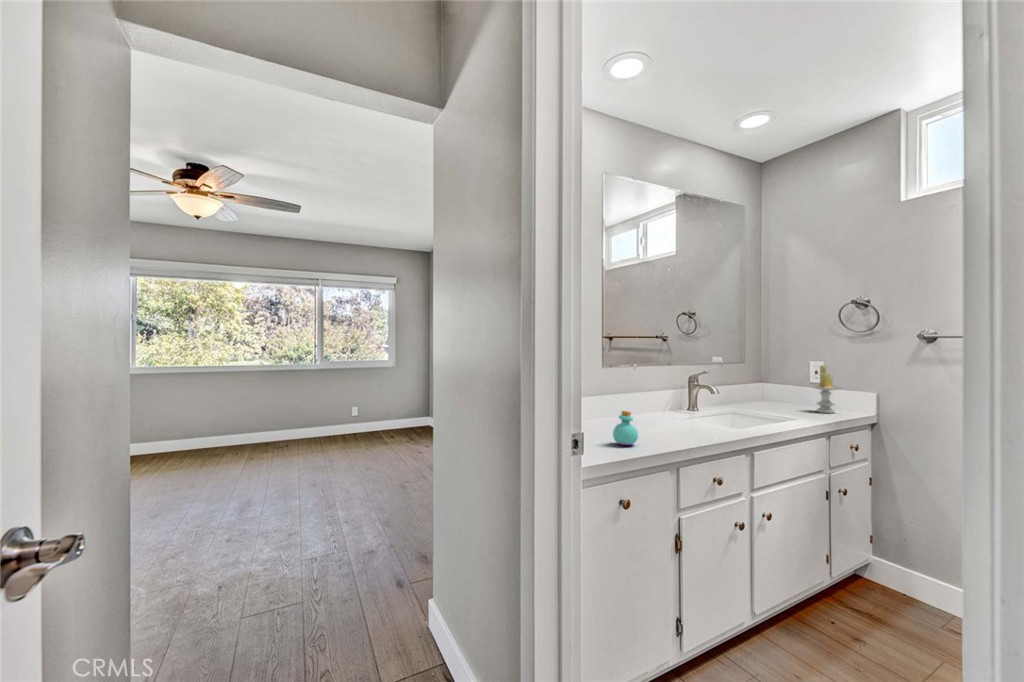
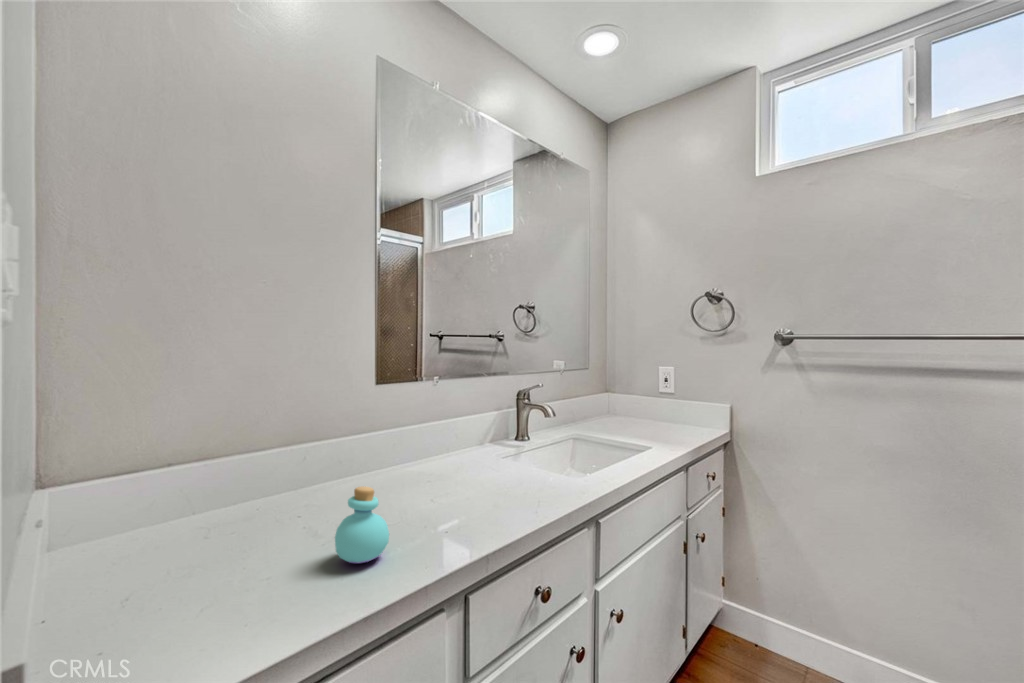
candle: present [811,365,840,413] -> none [662,372,694,433]

